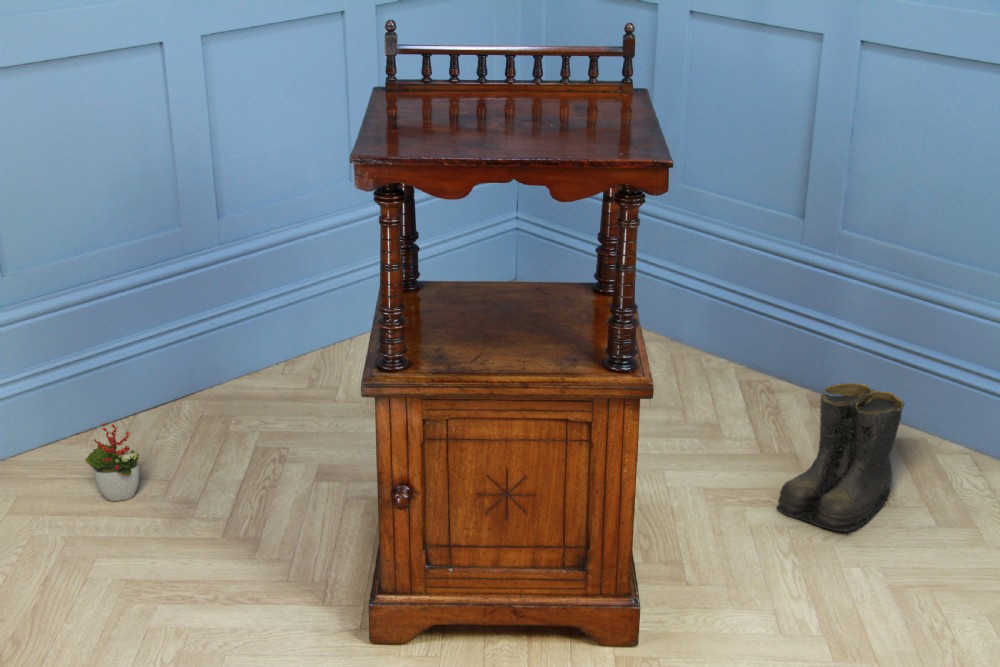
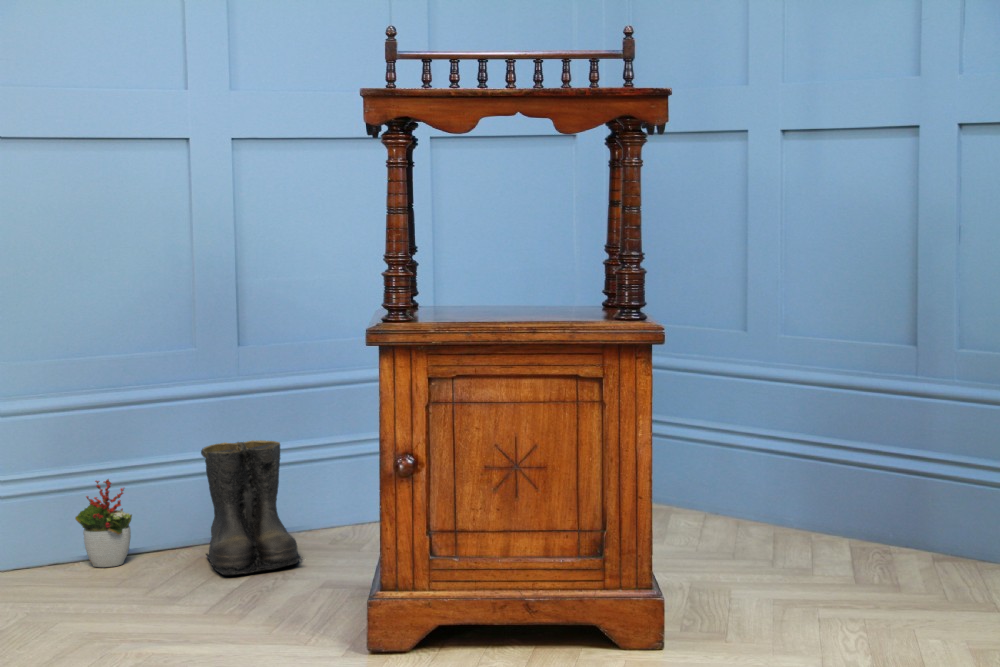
boots: present [776,383,904,532] -> present [201,440,303,575]

